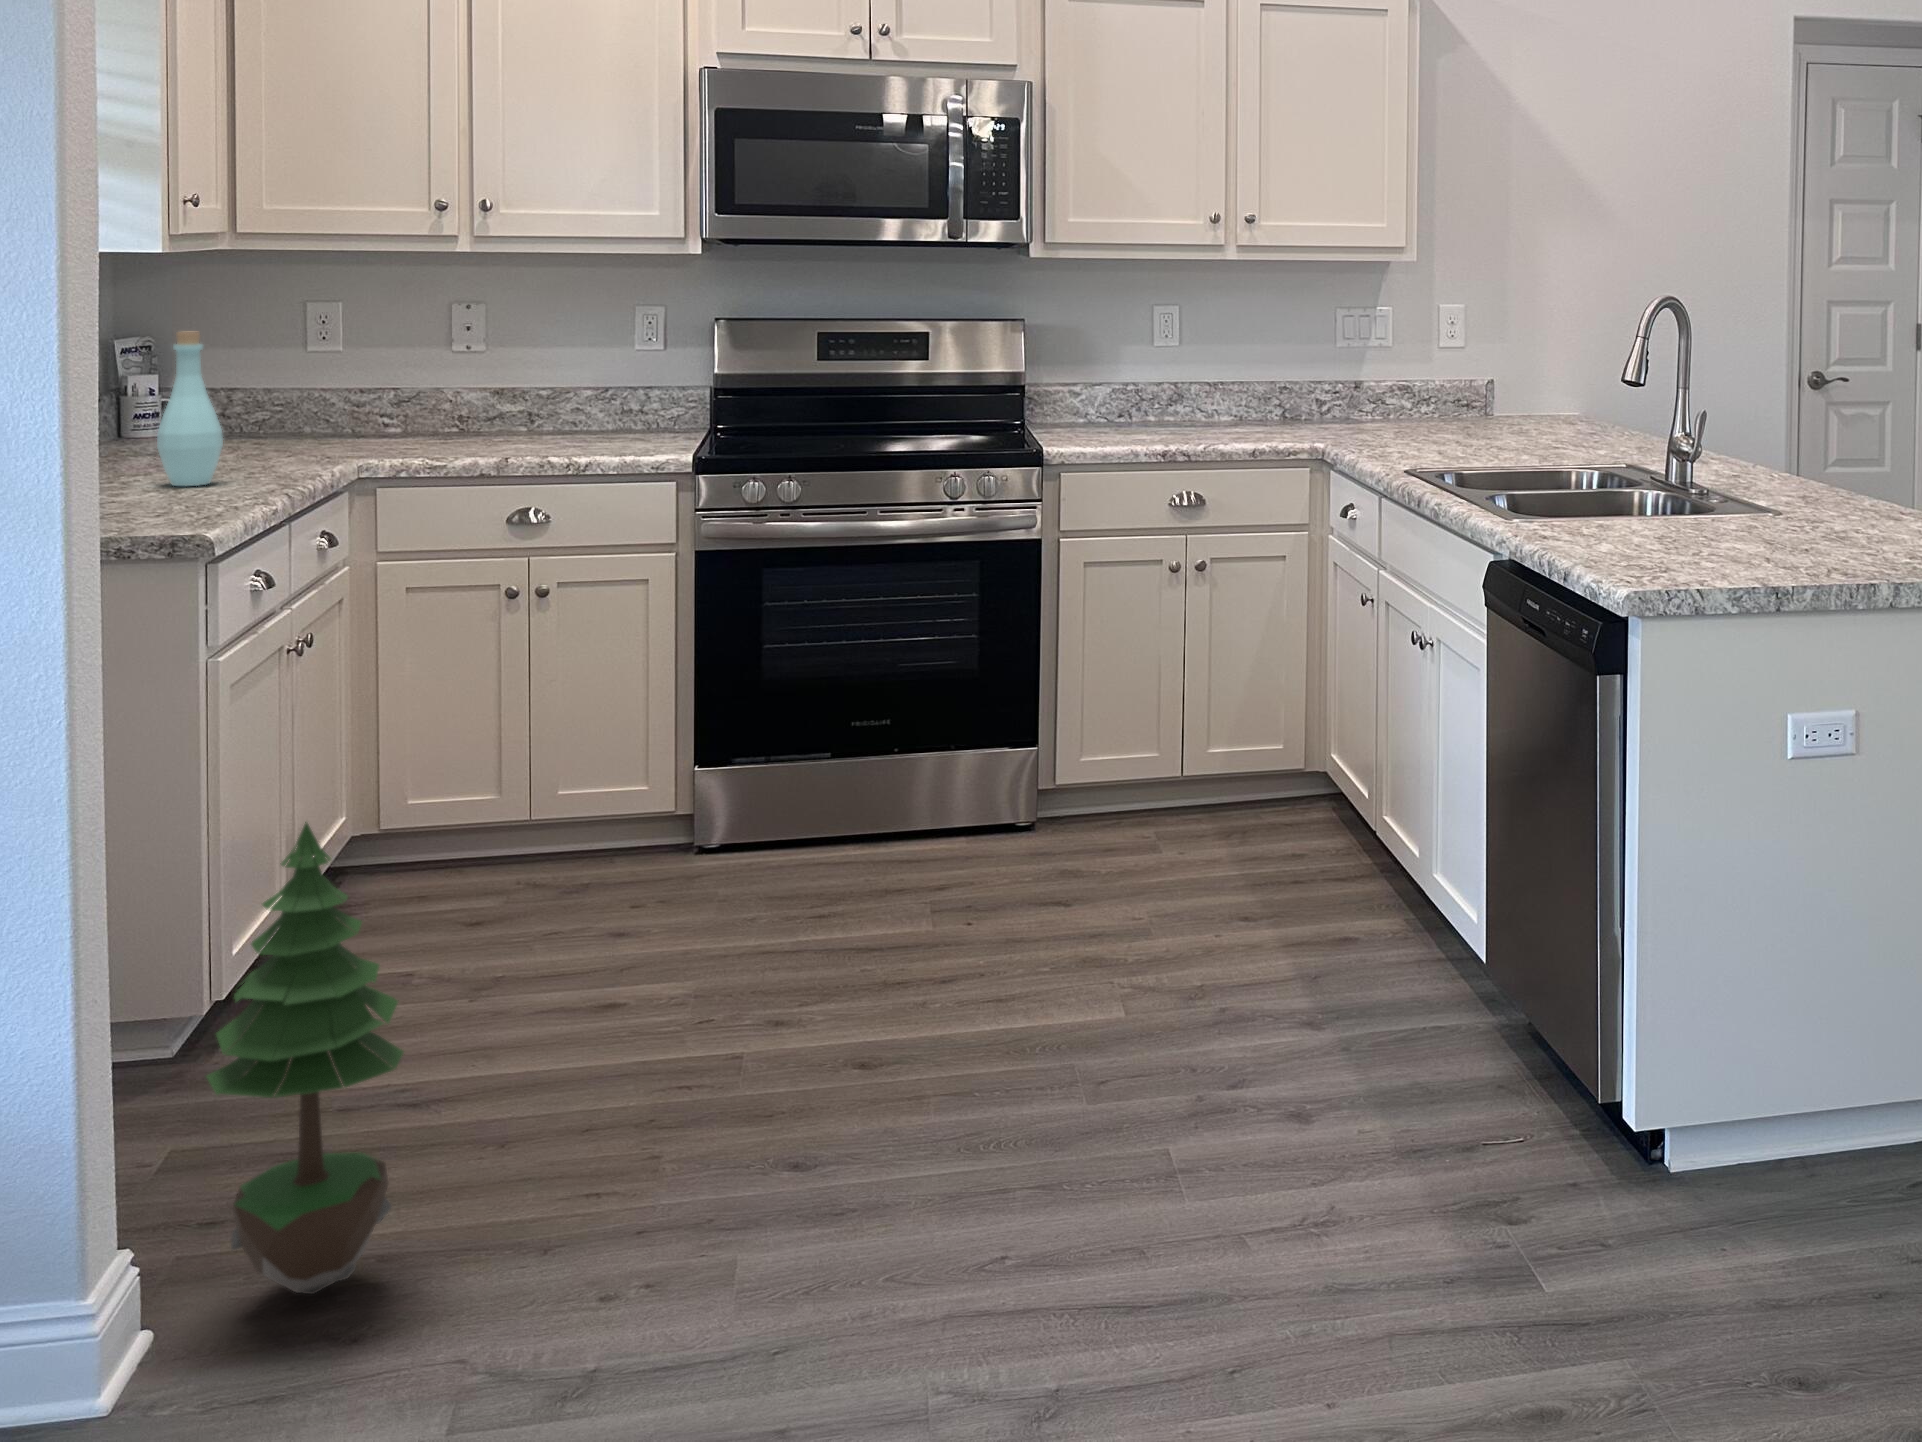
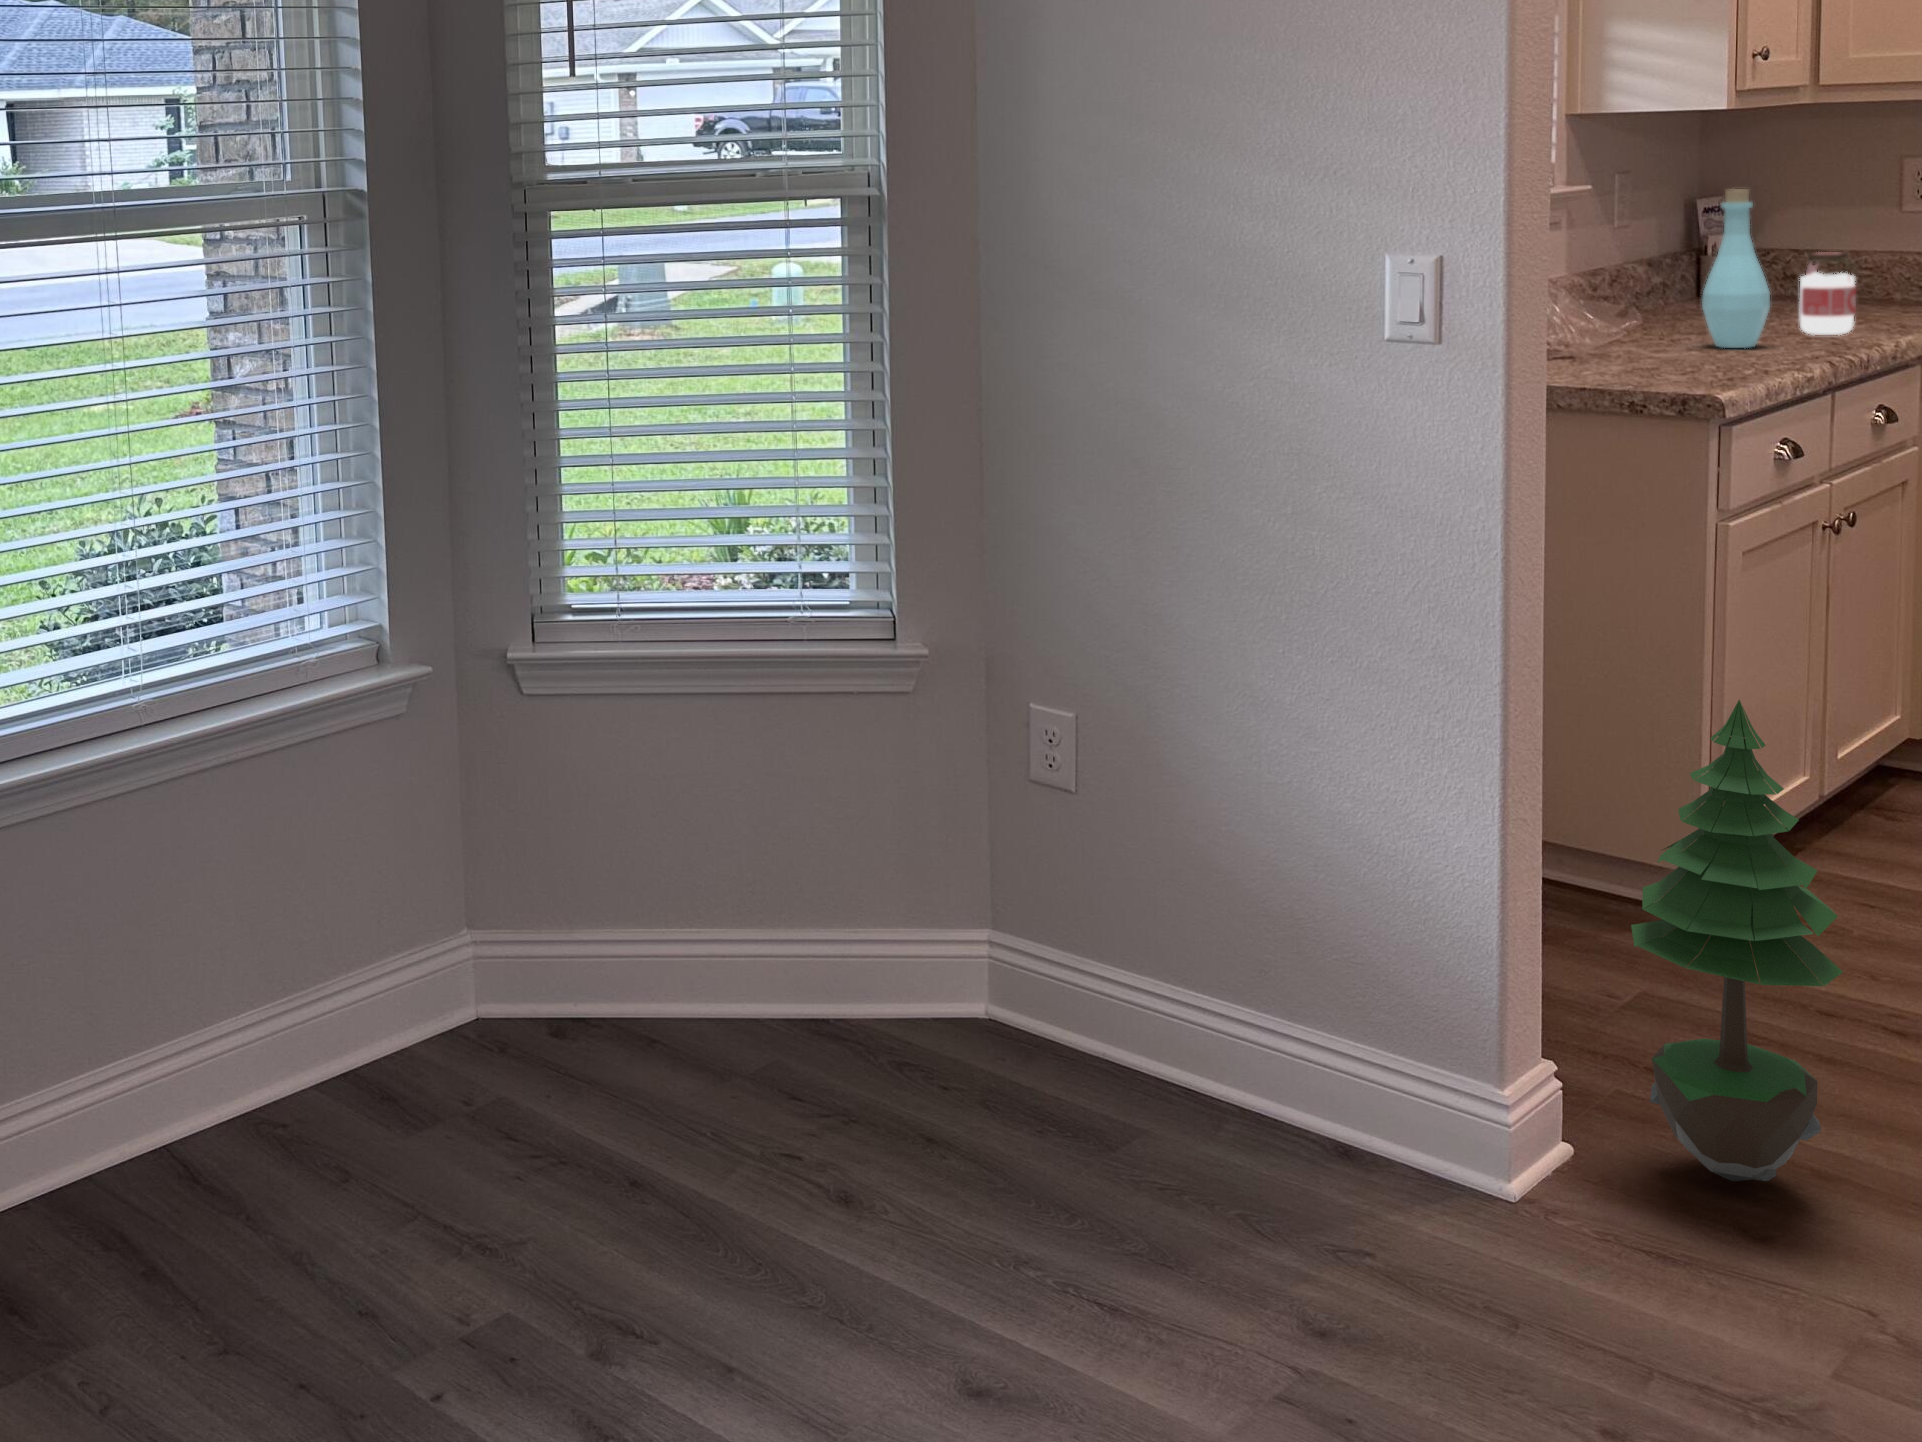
jar: none [240,391,293,470] -> present [1800,252,1856,335]

